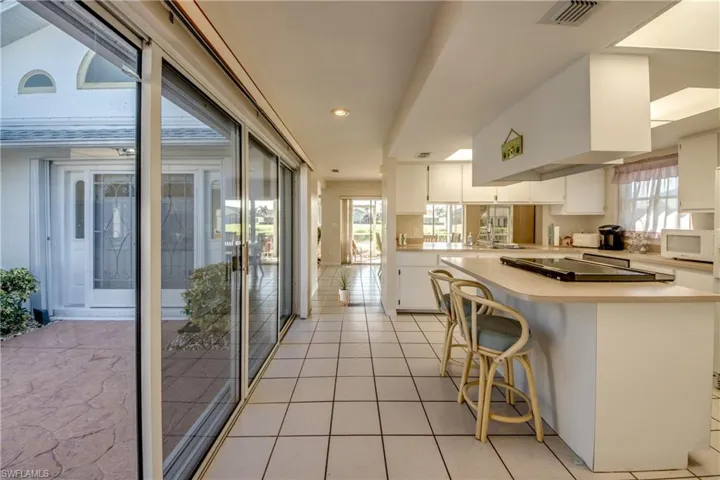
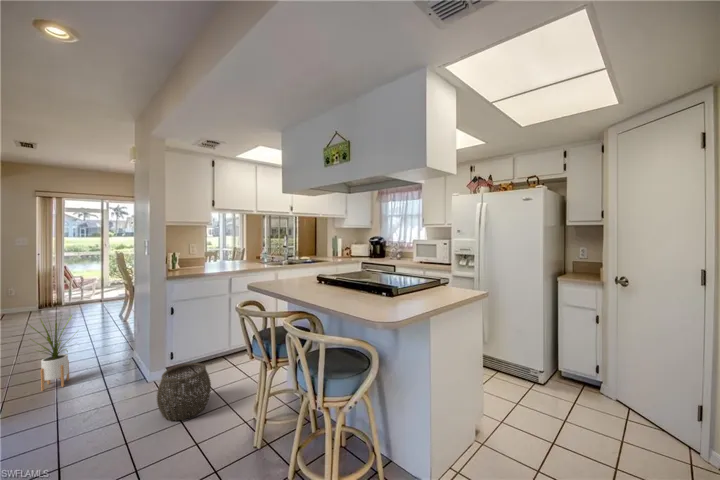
woven basket: none [386,306,418,340] -> present [157,363,211,421]

